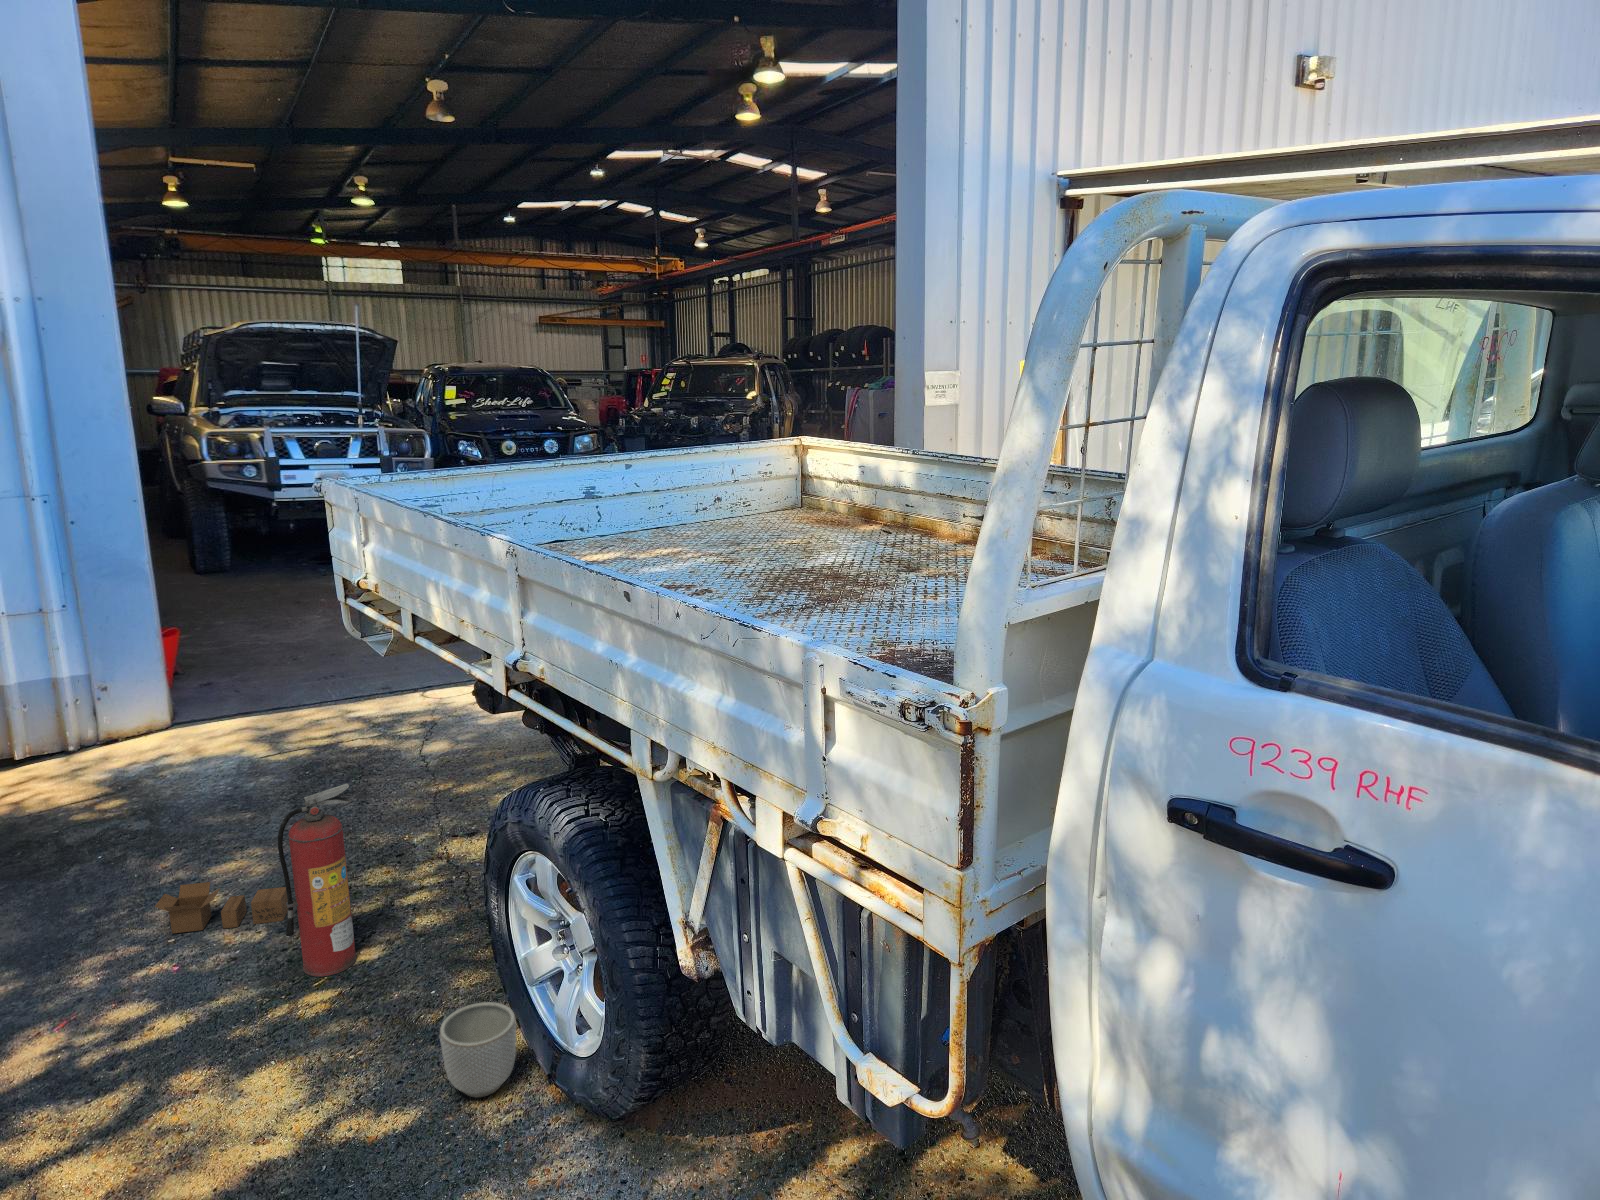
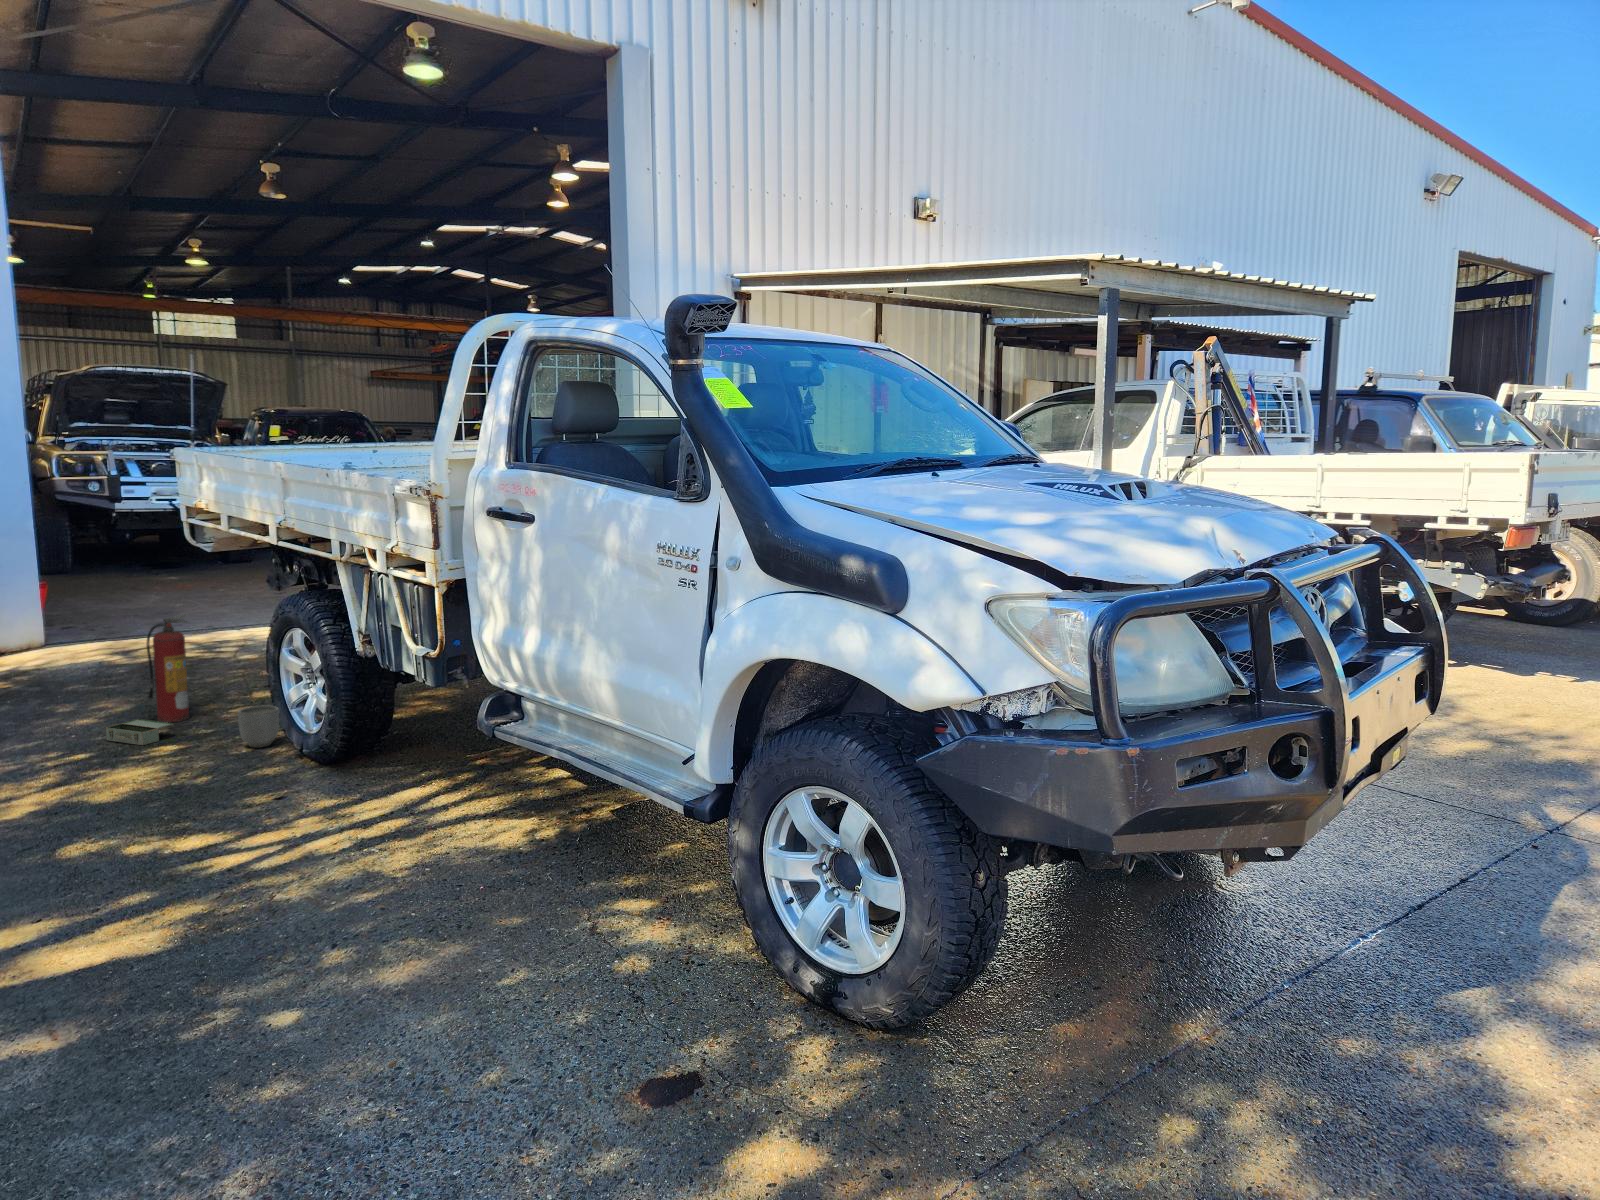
cardboard box: present [155,882,288,933] -> none [63,688,146,713]
toolbox: none [207,992,326,1075] -> present [106,719,173,745]

